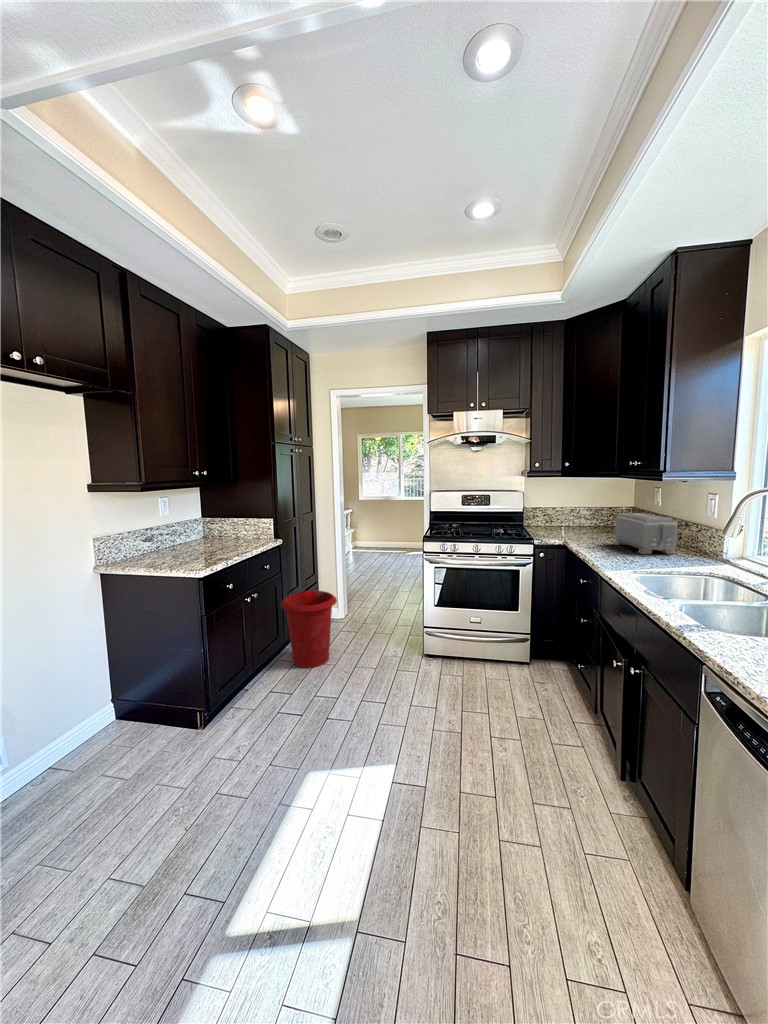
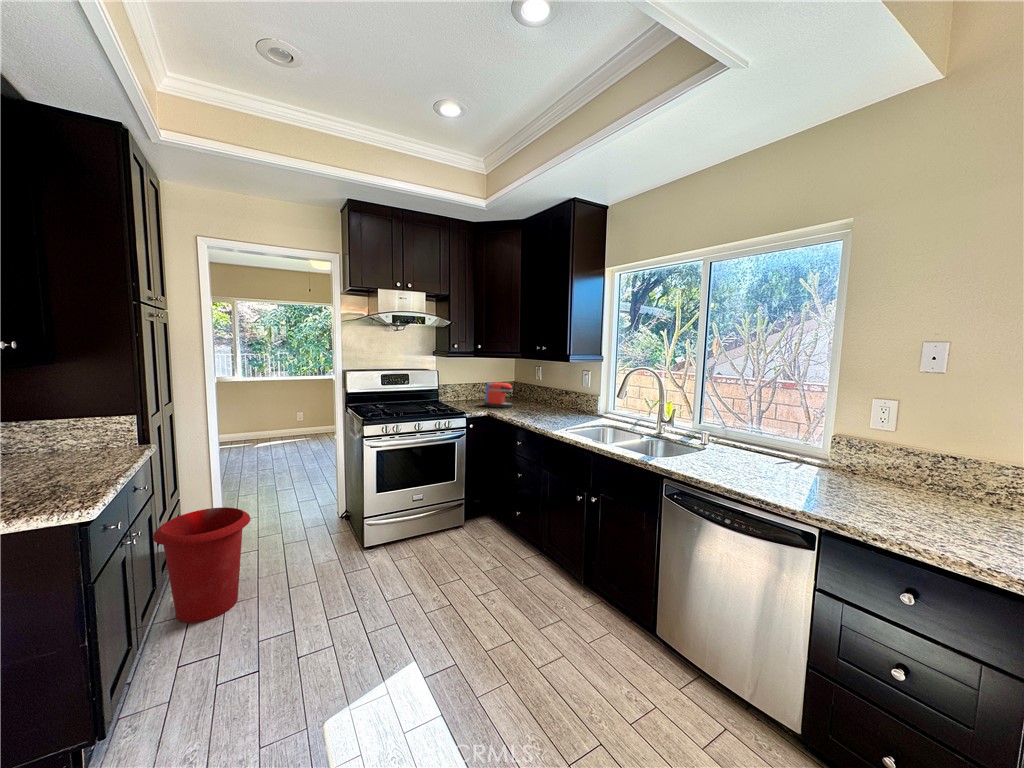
coffee maker: none [571,507,612,538] -> present [485,382,517,407]
toaster: present [614,513,678,554] -> none [525,386,570,417]

